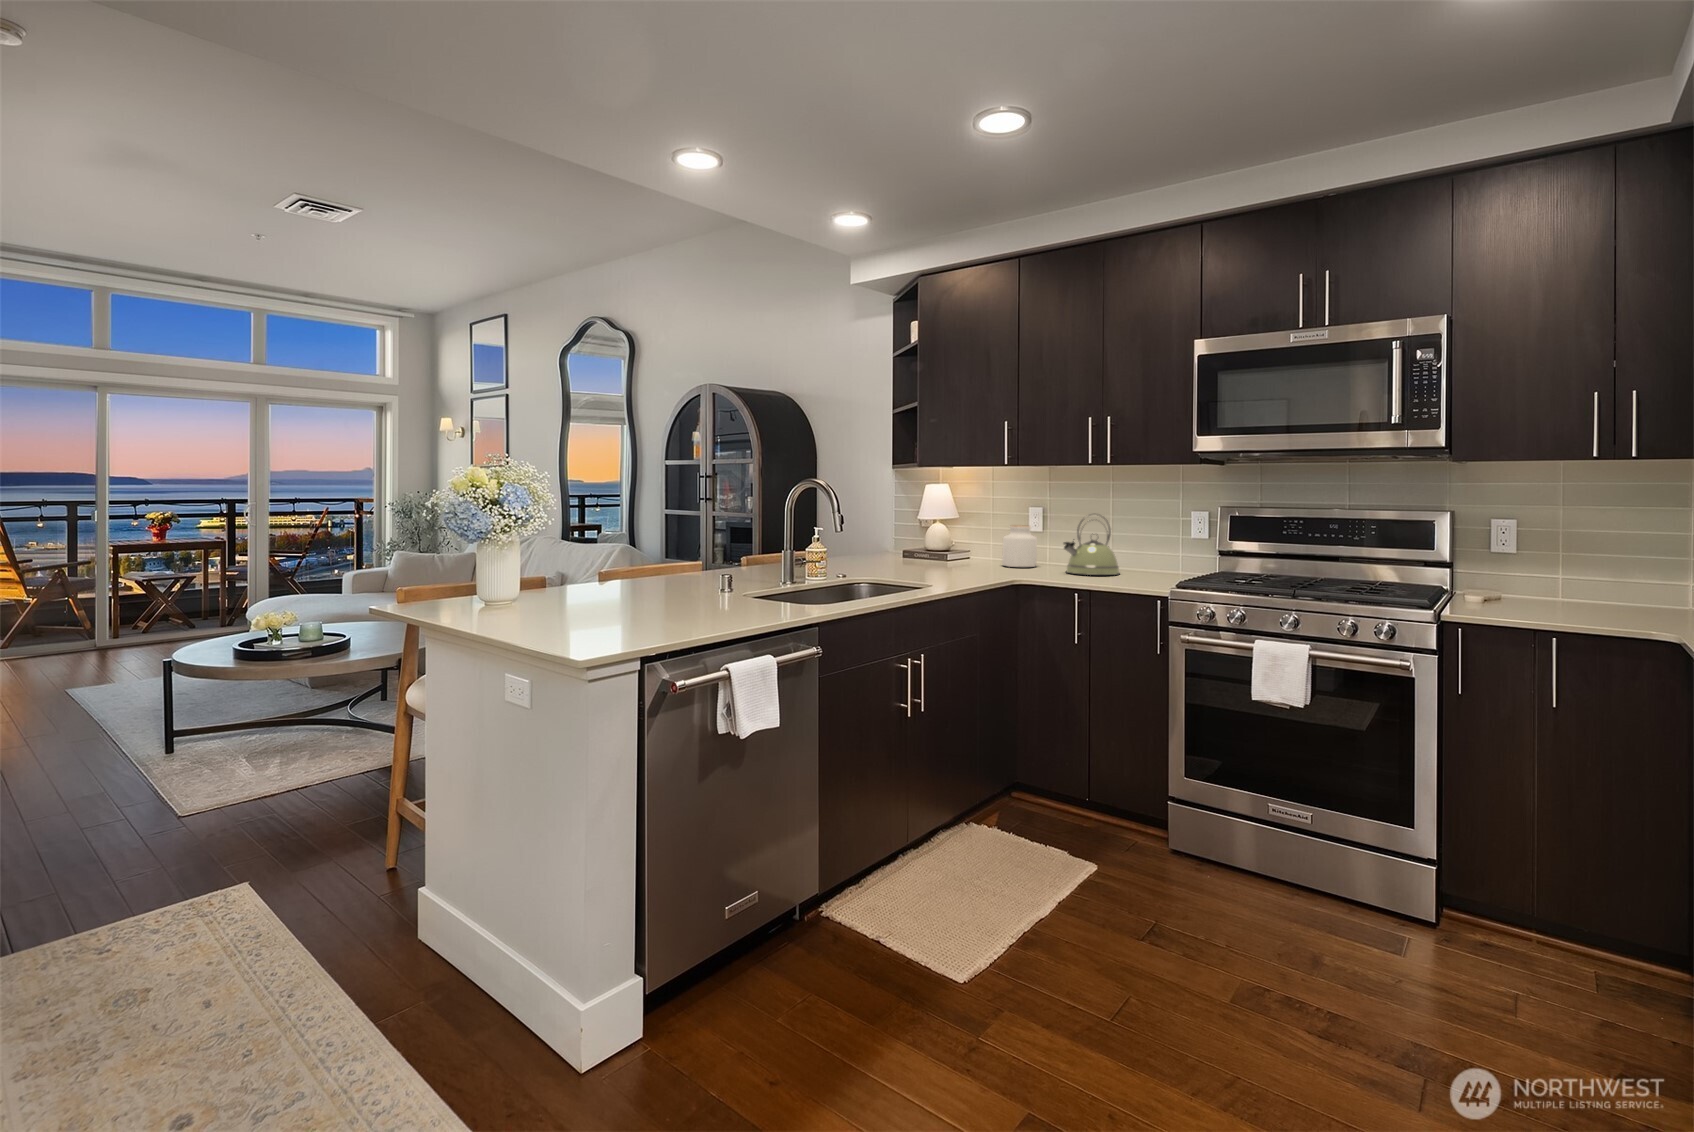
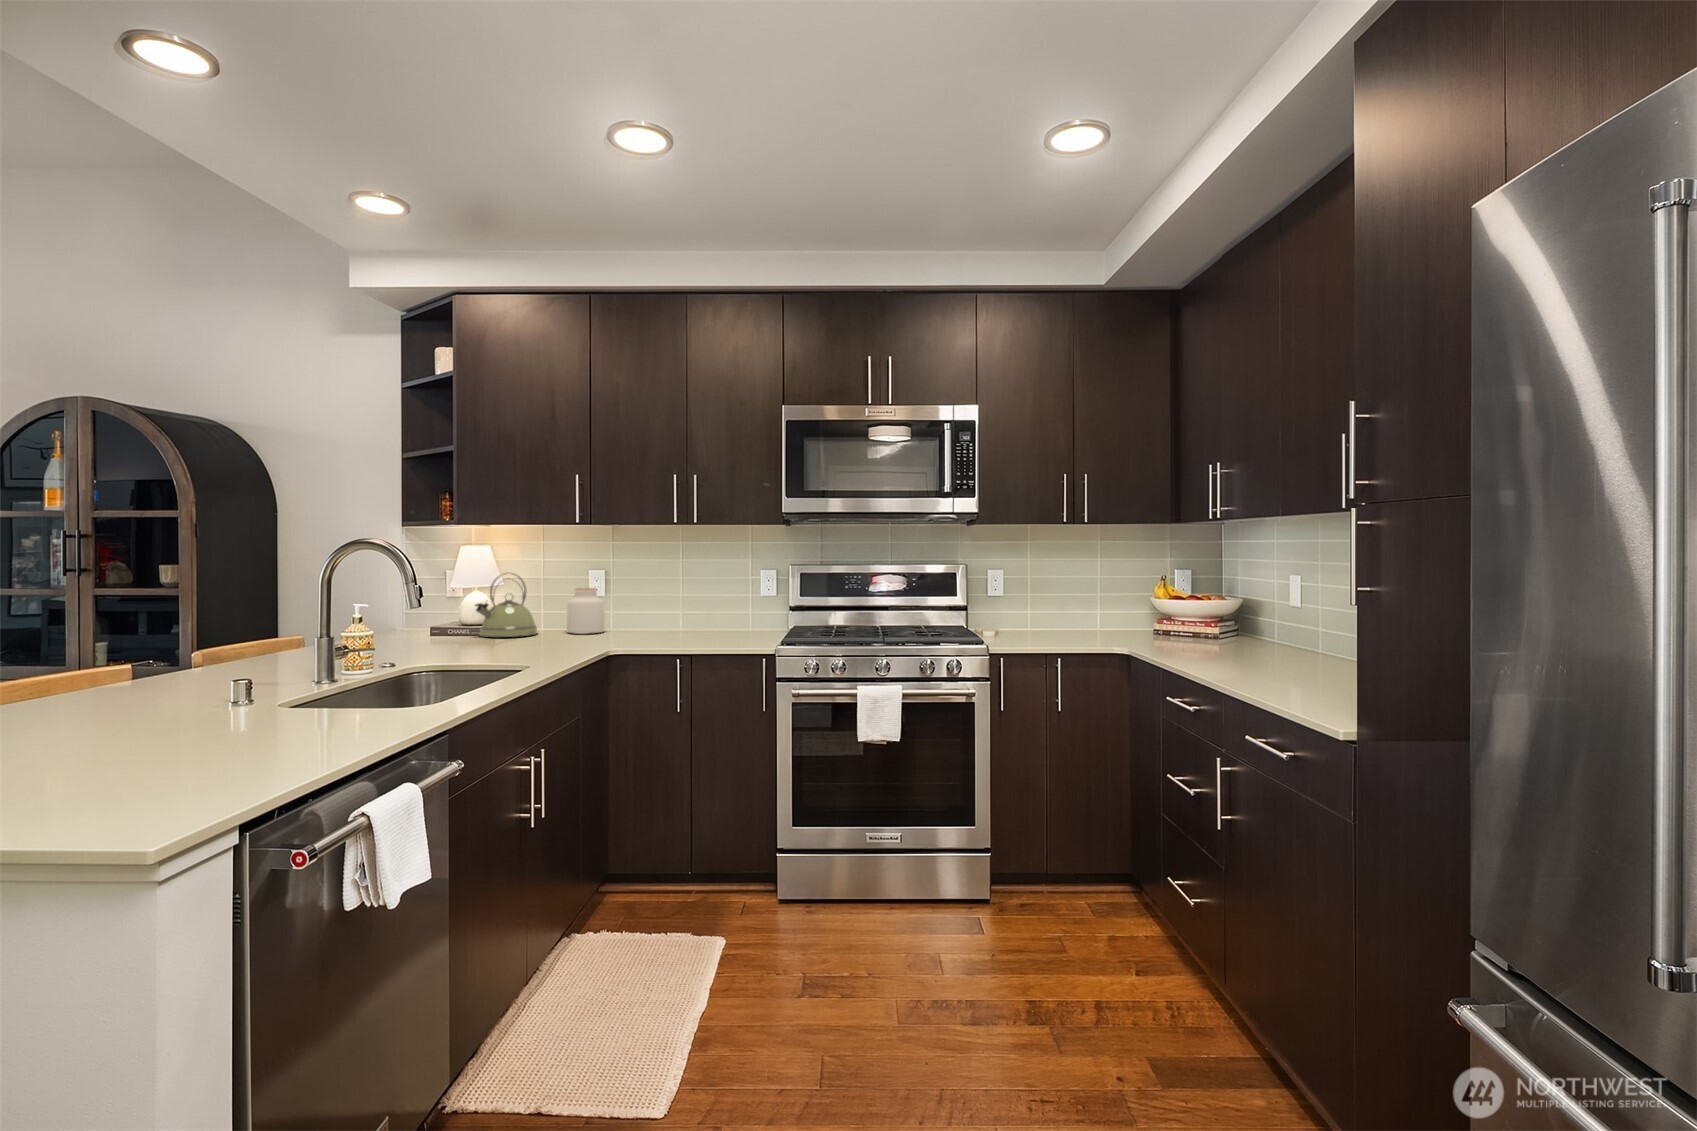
kettle: present [1064,515,1119,575] -> present [476,573,537,637]

